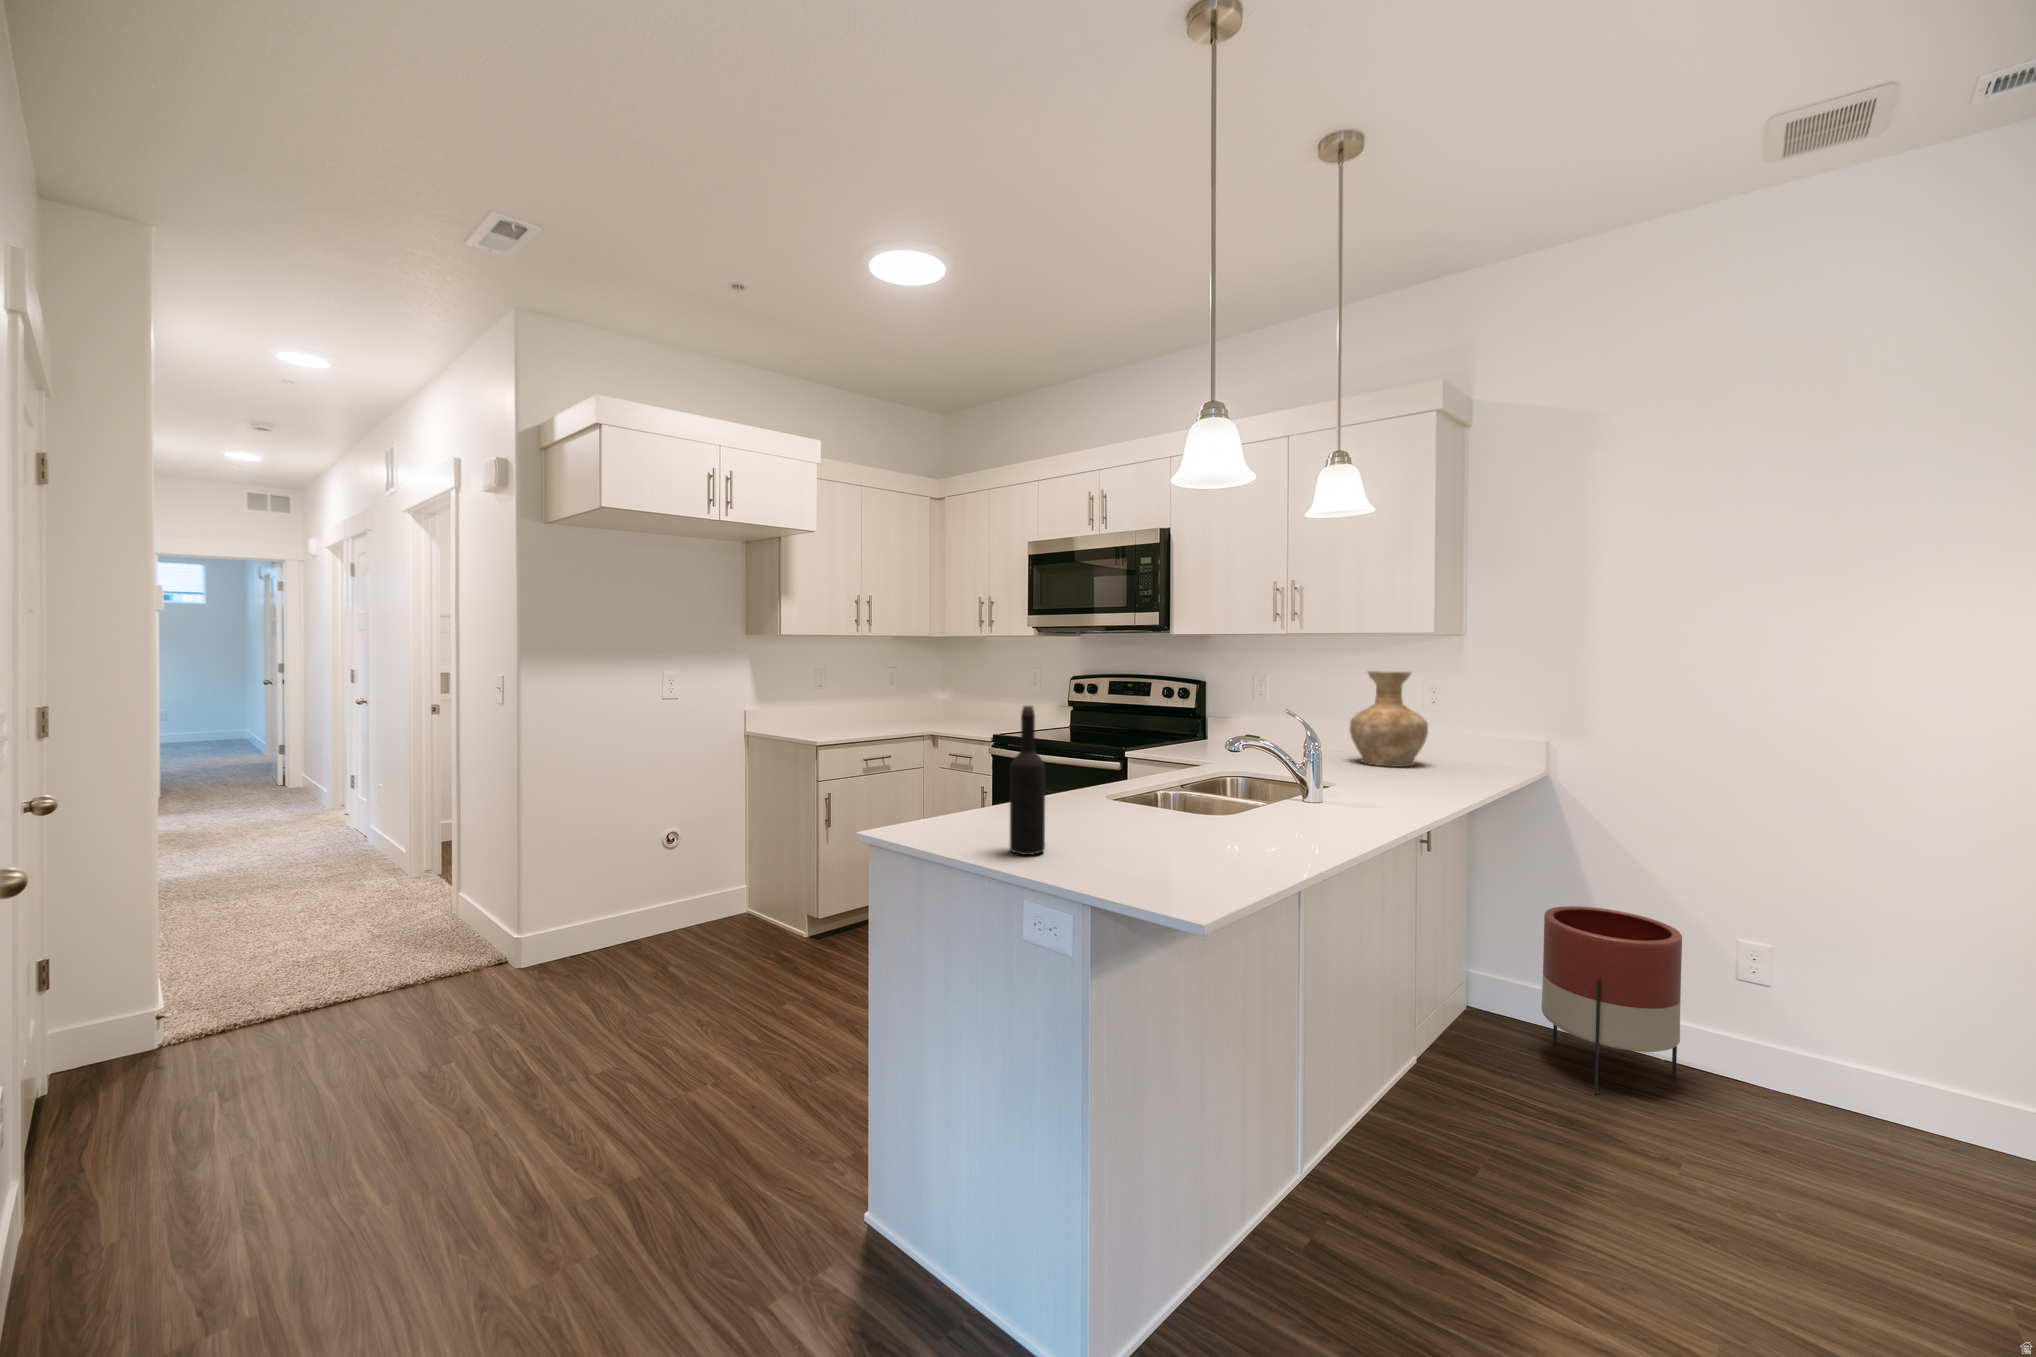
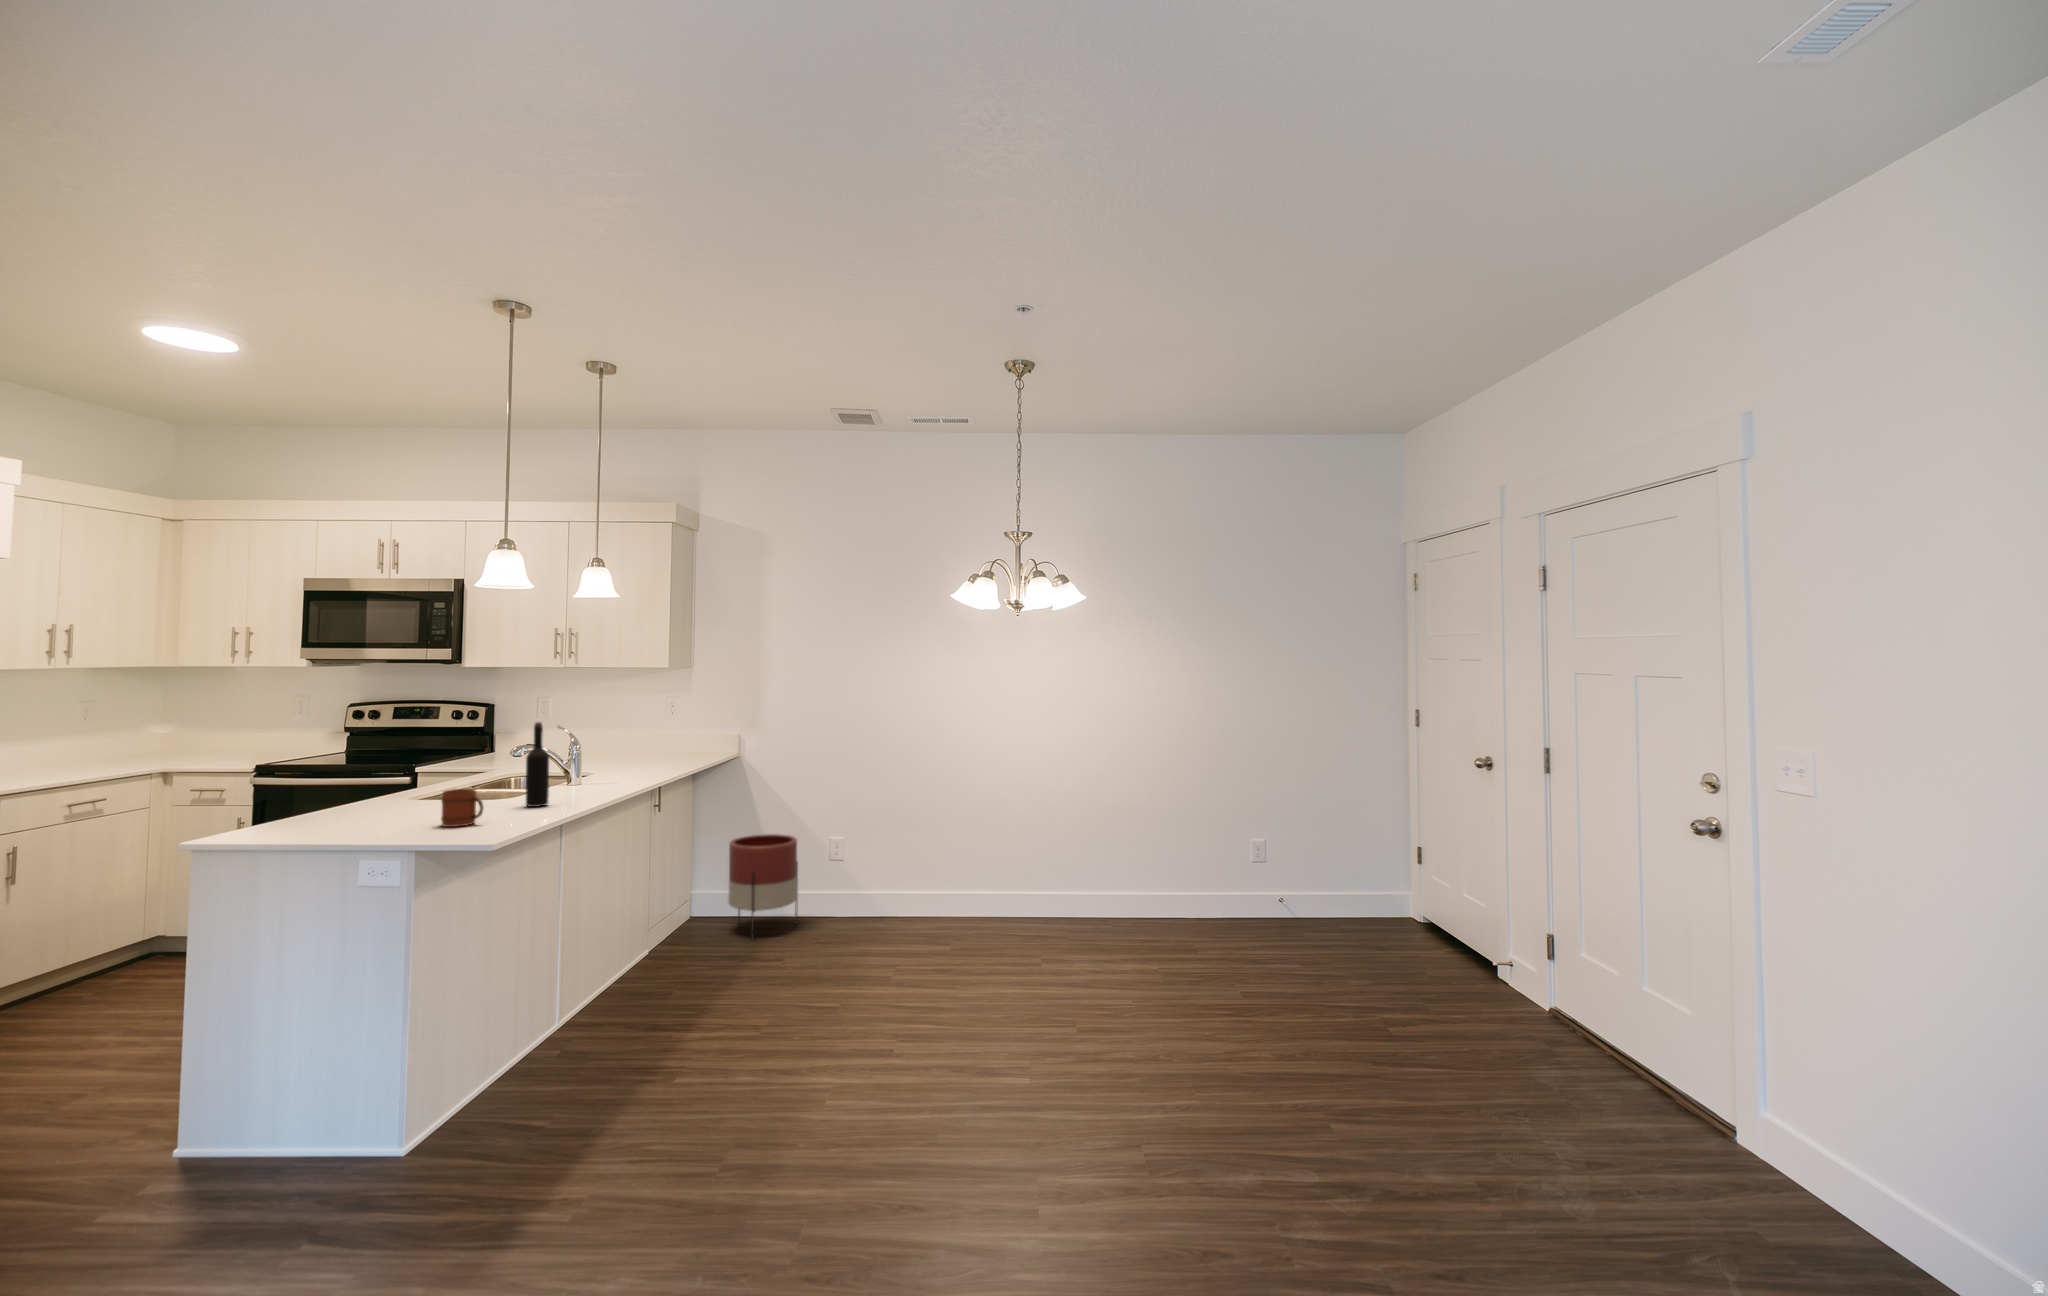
vase: present [1350,671,1428,767] -> none [611,693,666,761]
wine bottle: present [1010,706,1045,855] -> present [526,722,549,807]
mug: none [1126,814,1189,883] -> present [441,789,483,827]

